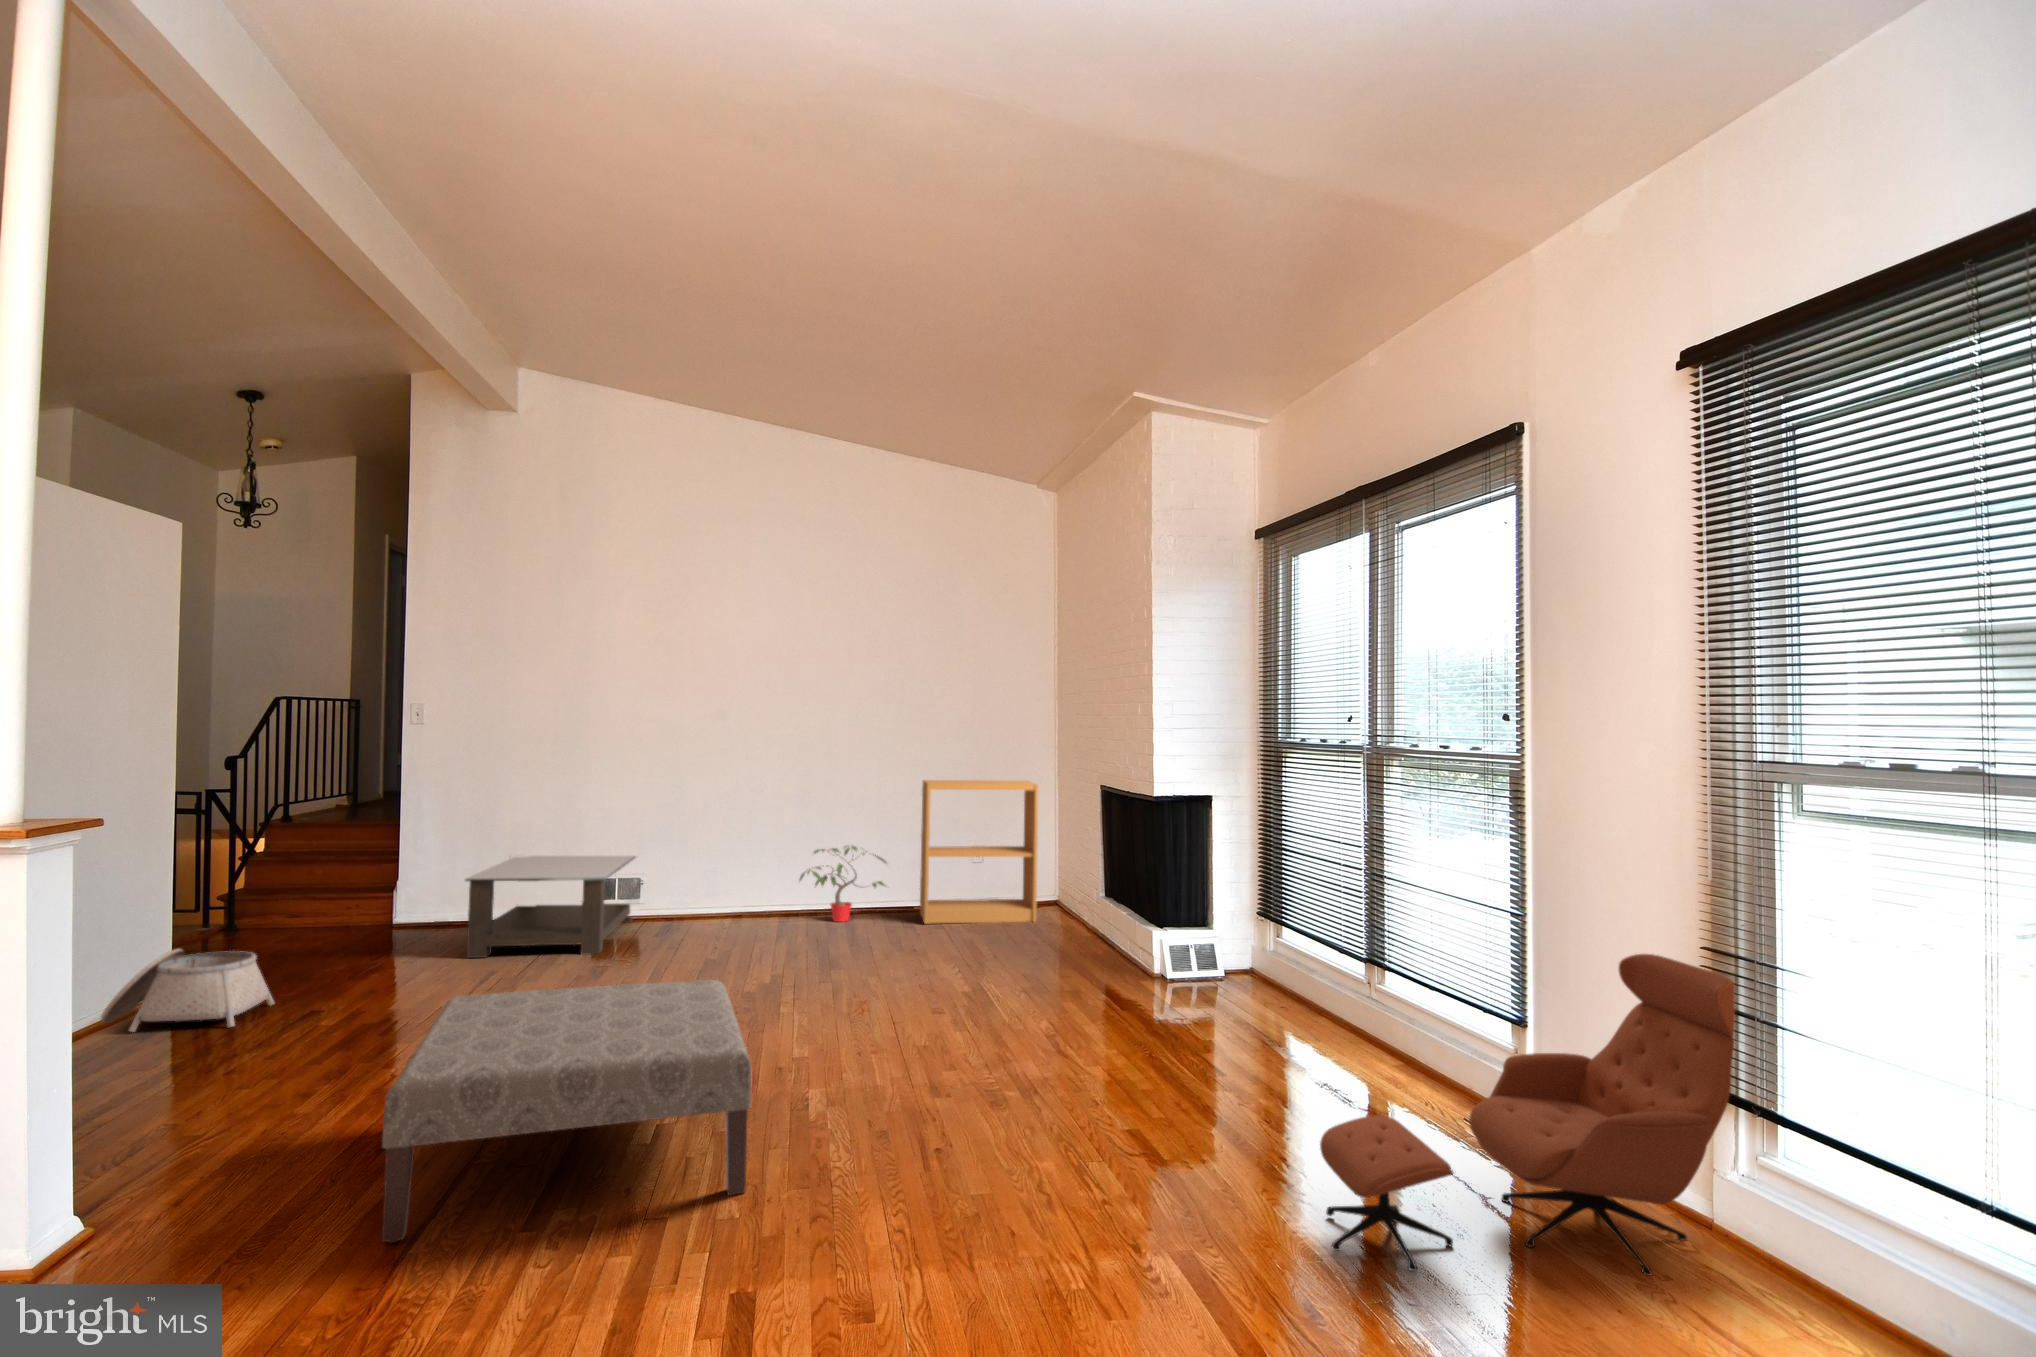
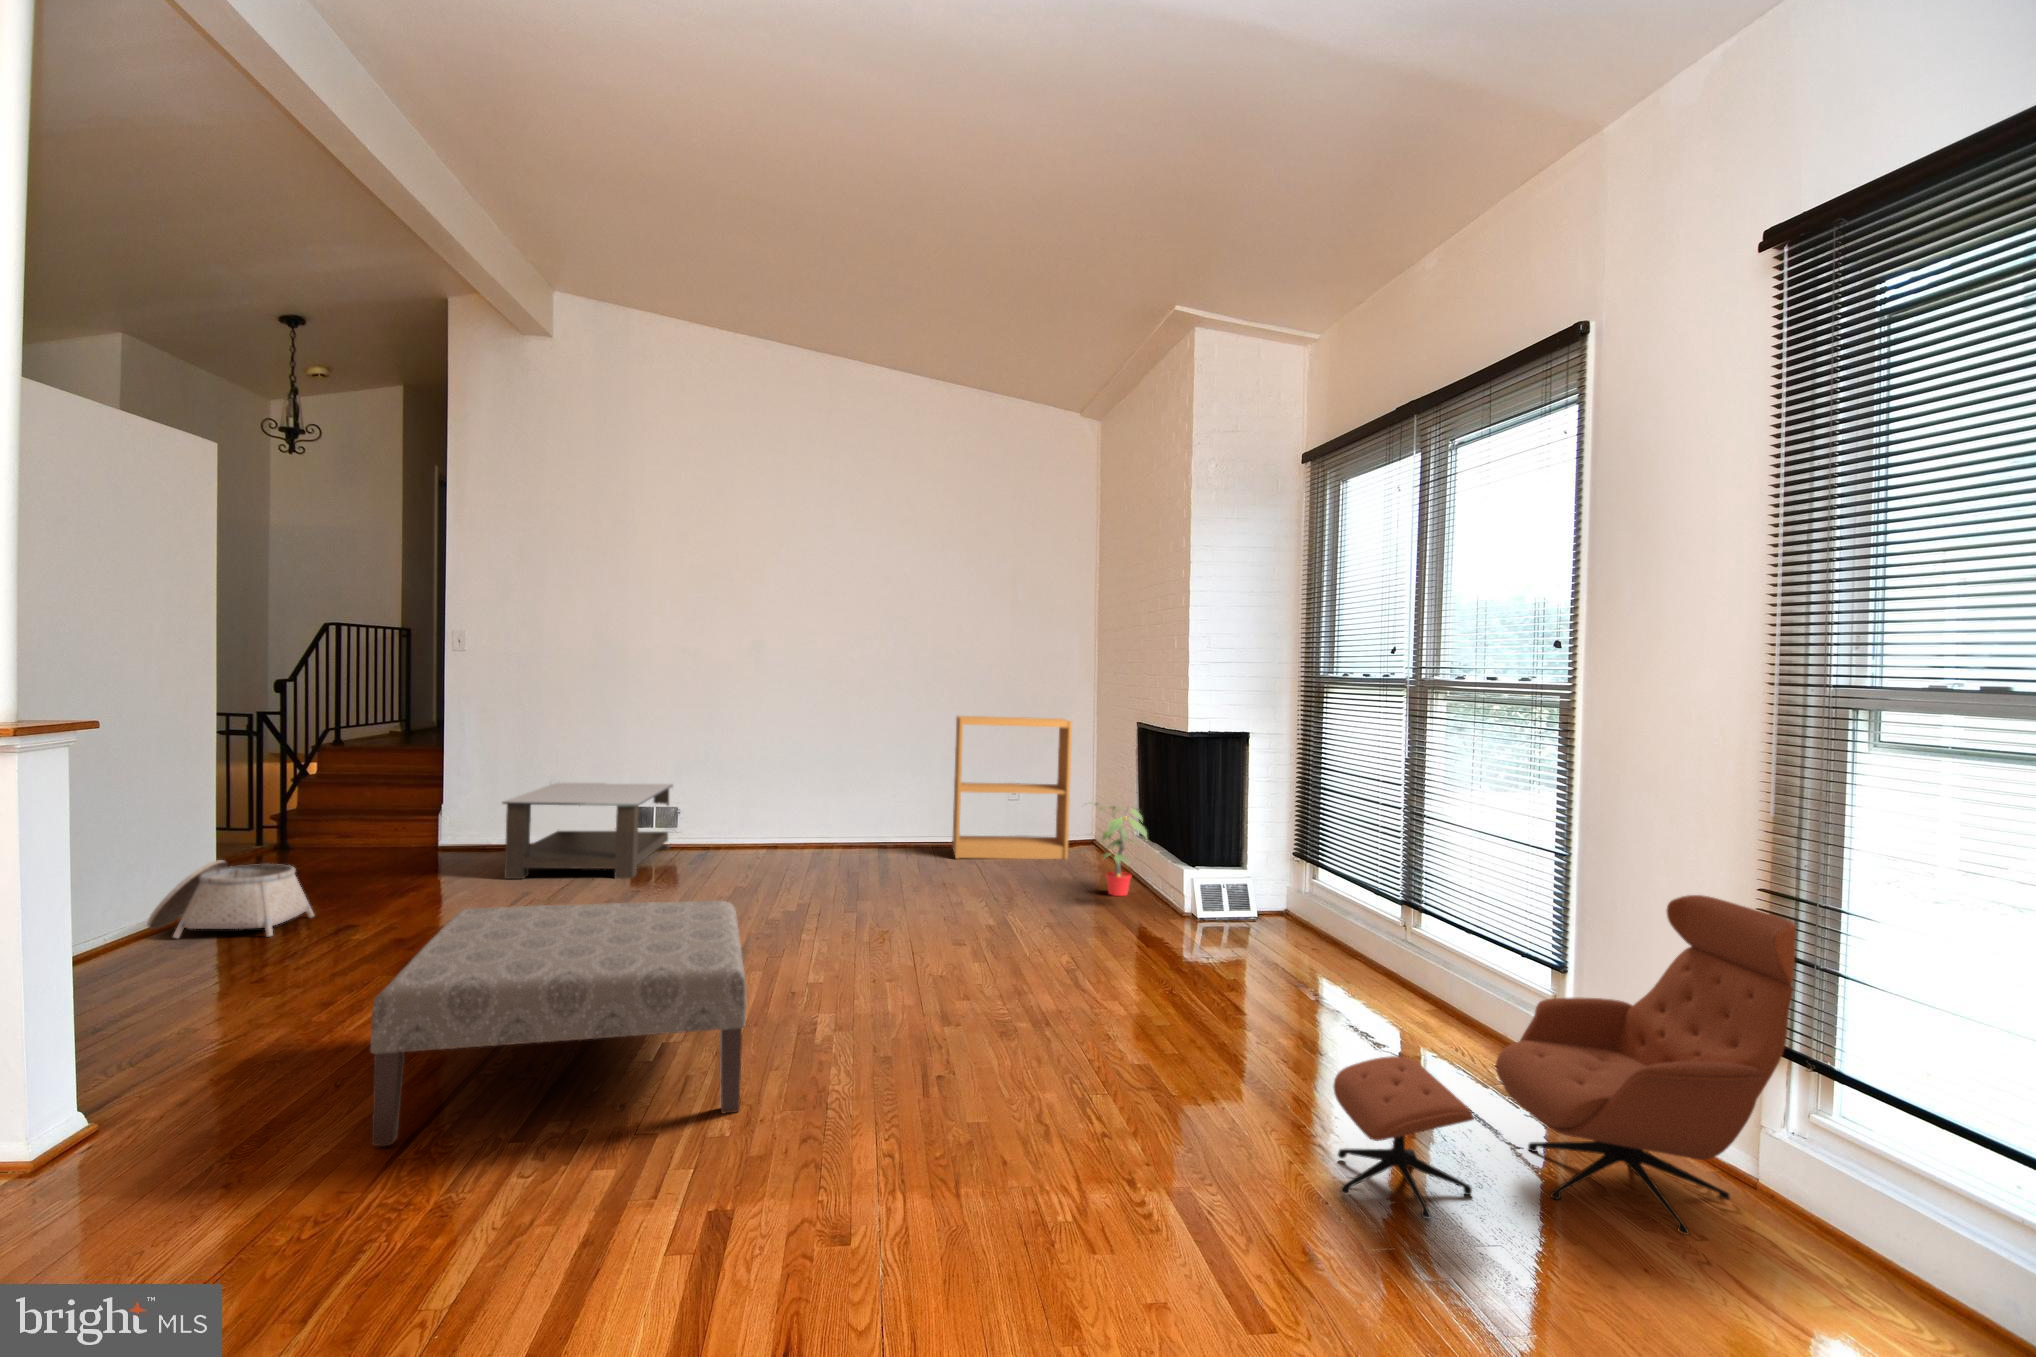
potted plant: present [800,846,887,922] -> present [1090,803,1147,896]

